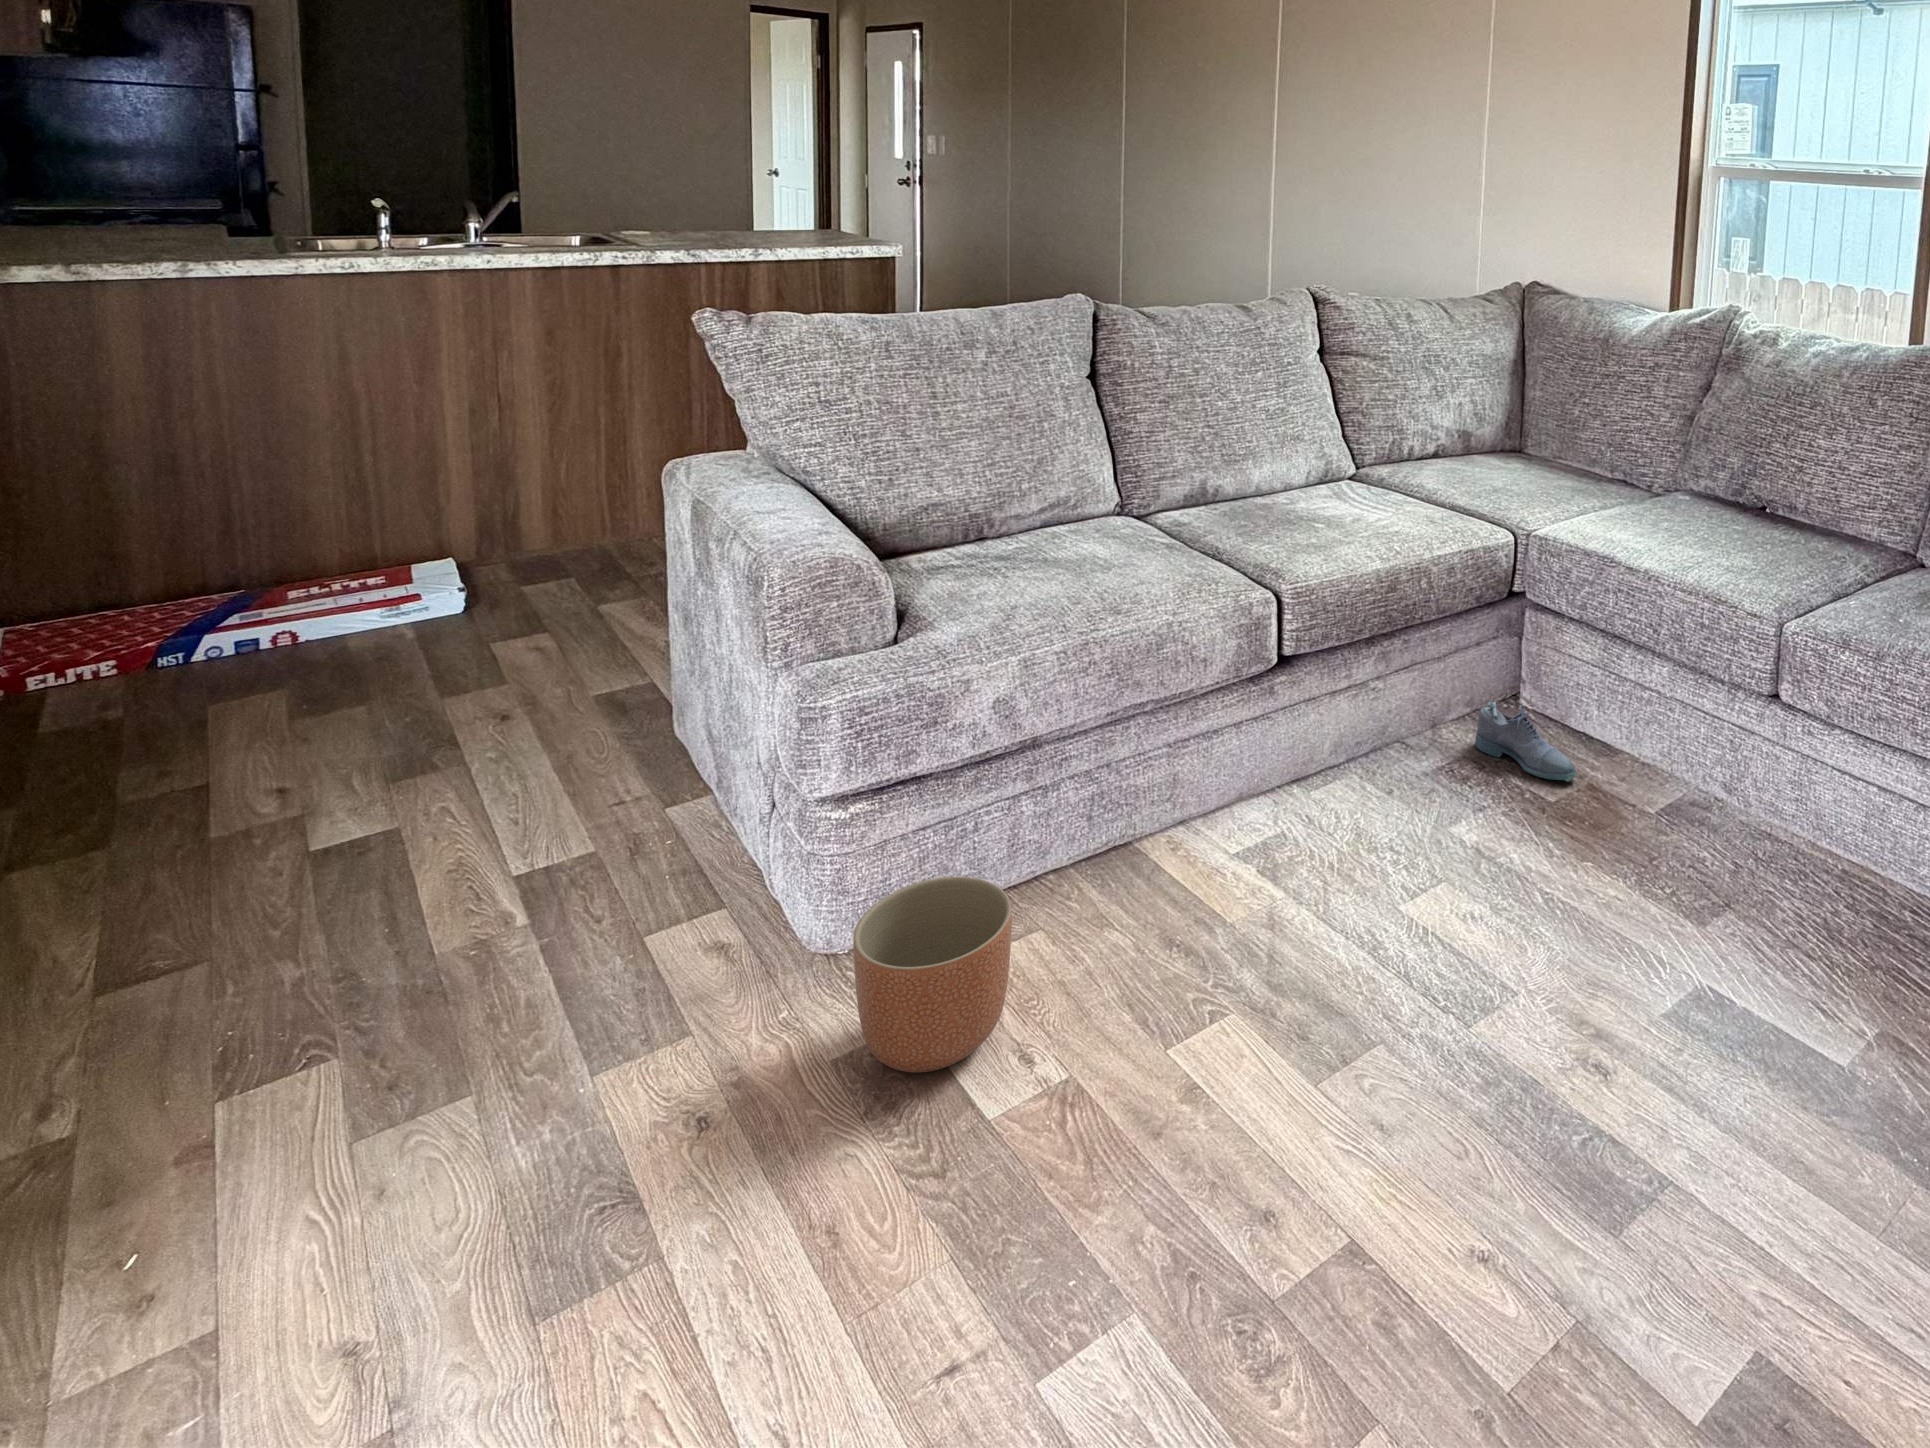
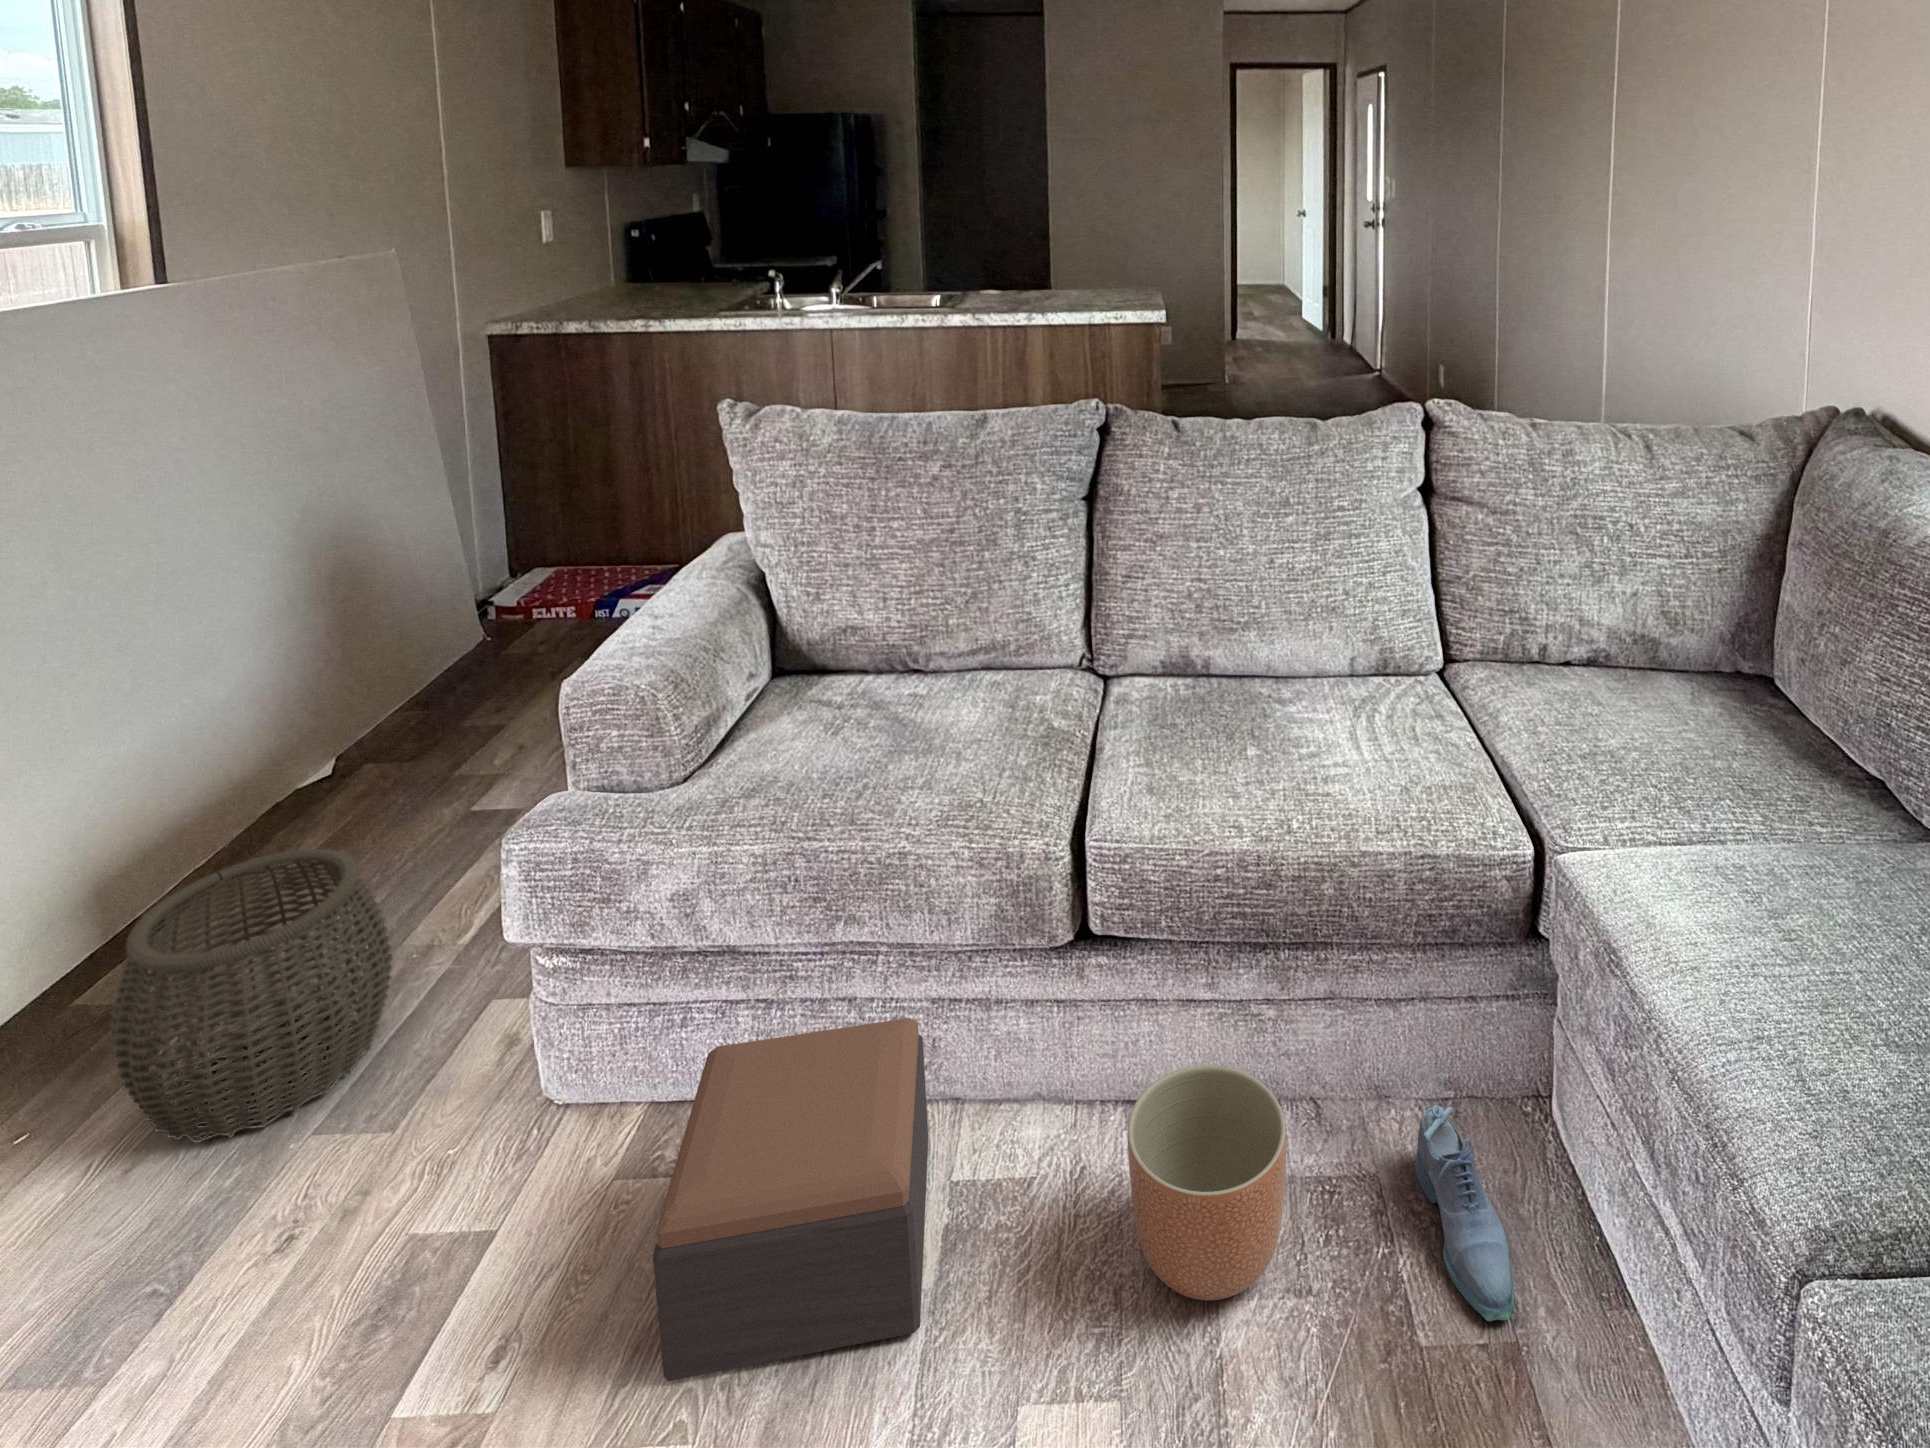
footstool: none [1050,750,1305,1007] -> present [653,1018,928,1381]
woven basket: none [217,827,576,1180] -> present [110,849,393,1143]
planter: present [853,877,1012,1073] -> present [1127,1065,1286,1300]

